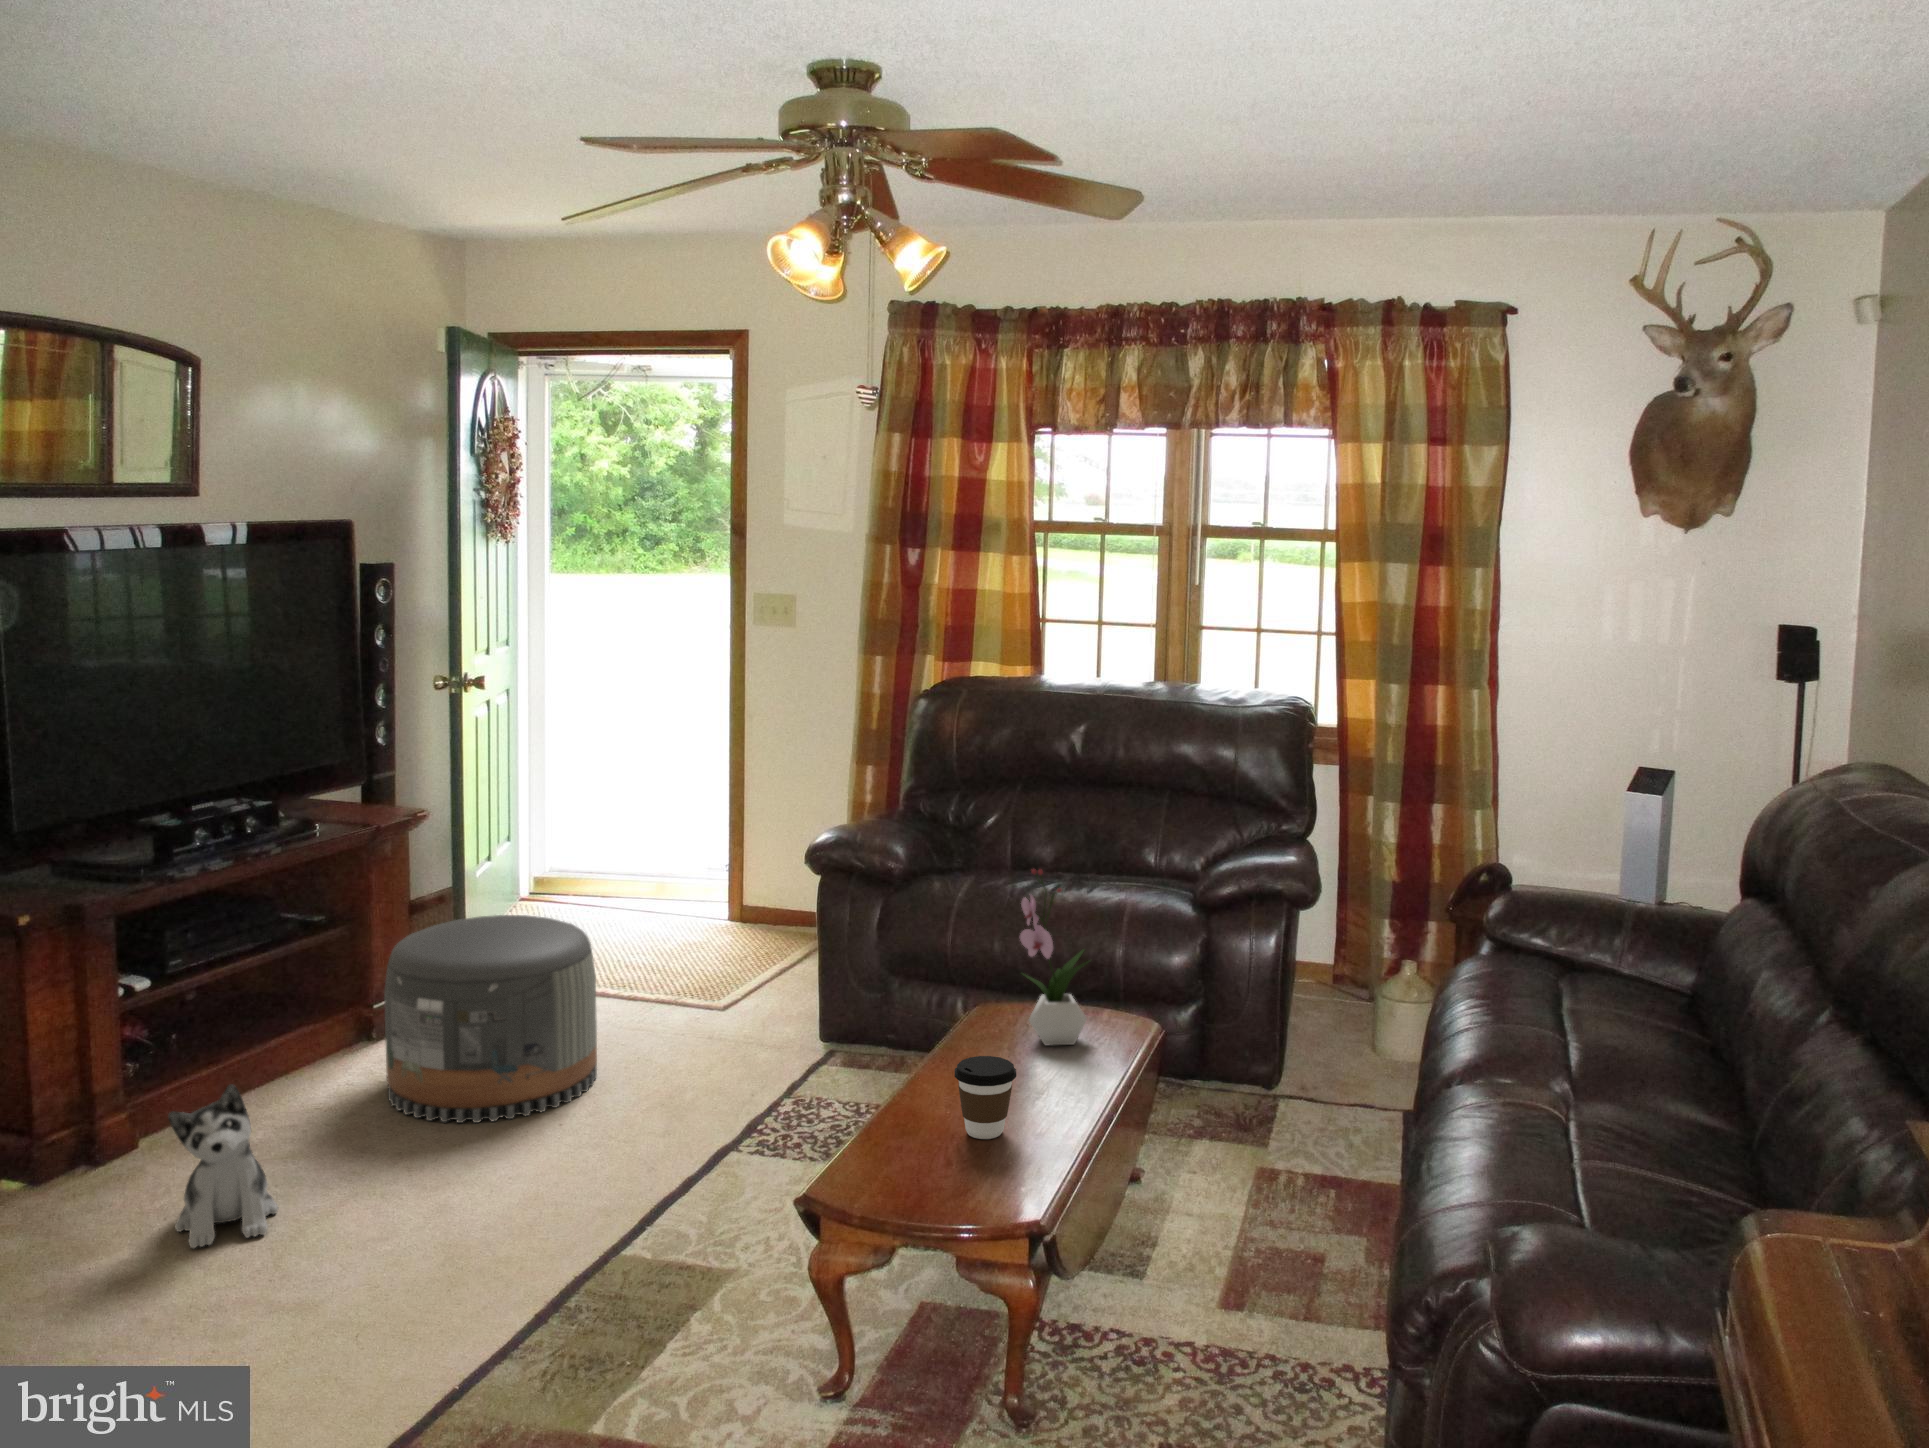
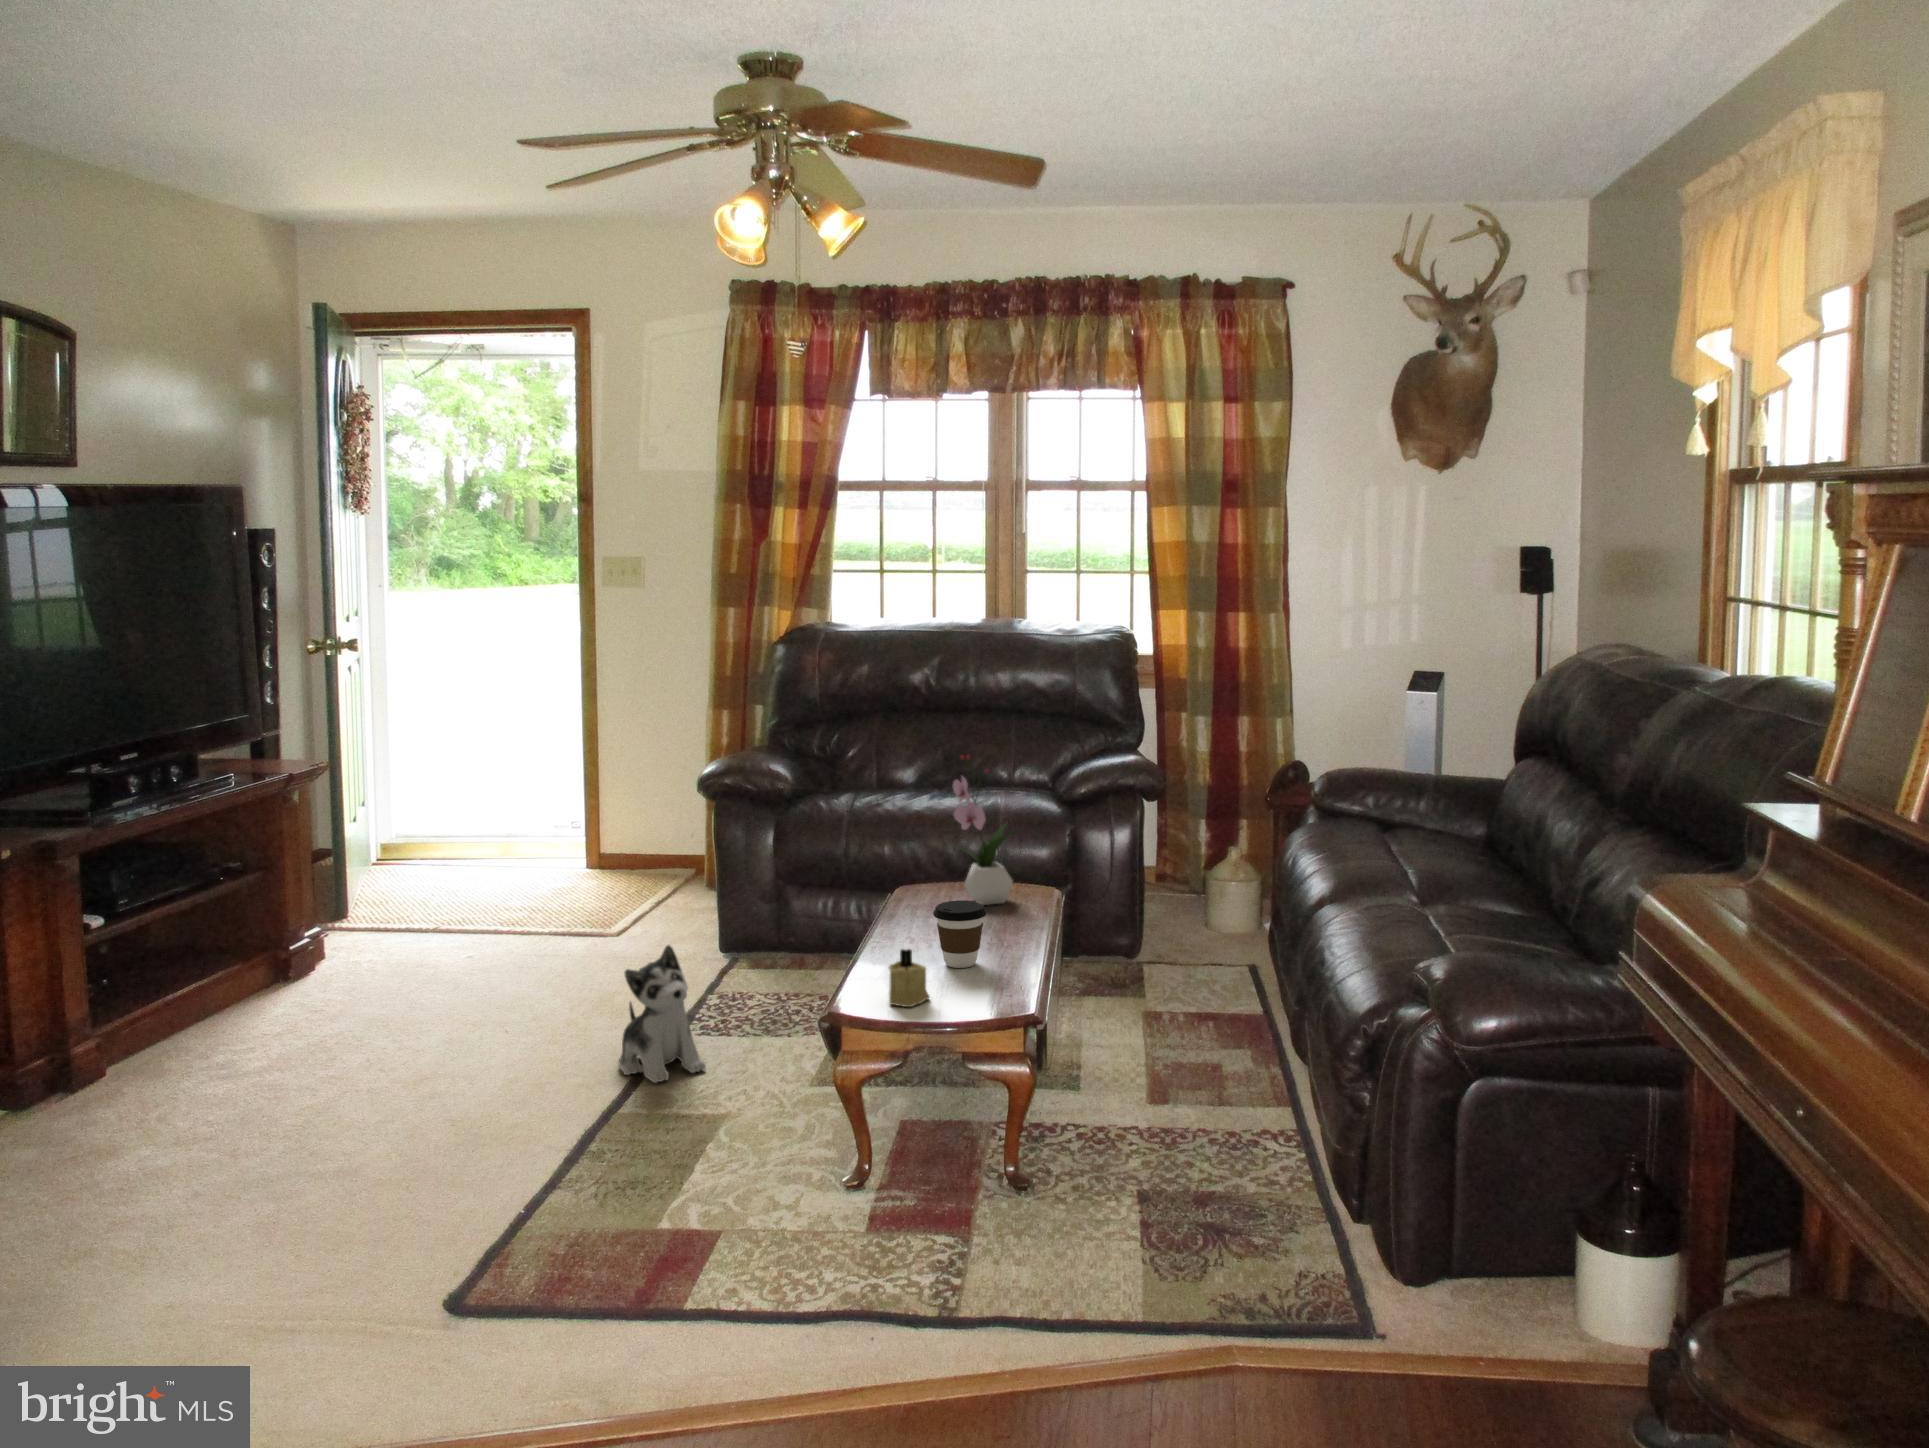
pouf: present [384,915,597,1123] -> none [320,850,527,1039]
plush toy: present [168,1084,278,1248] -> present [619,945,706,1083]
candle: none [875,1122,925,1195] -> present [889,949,930,1007]

